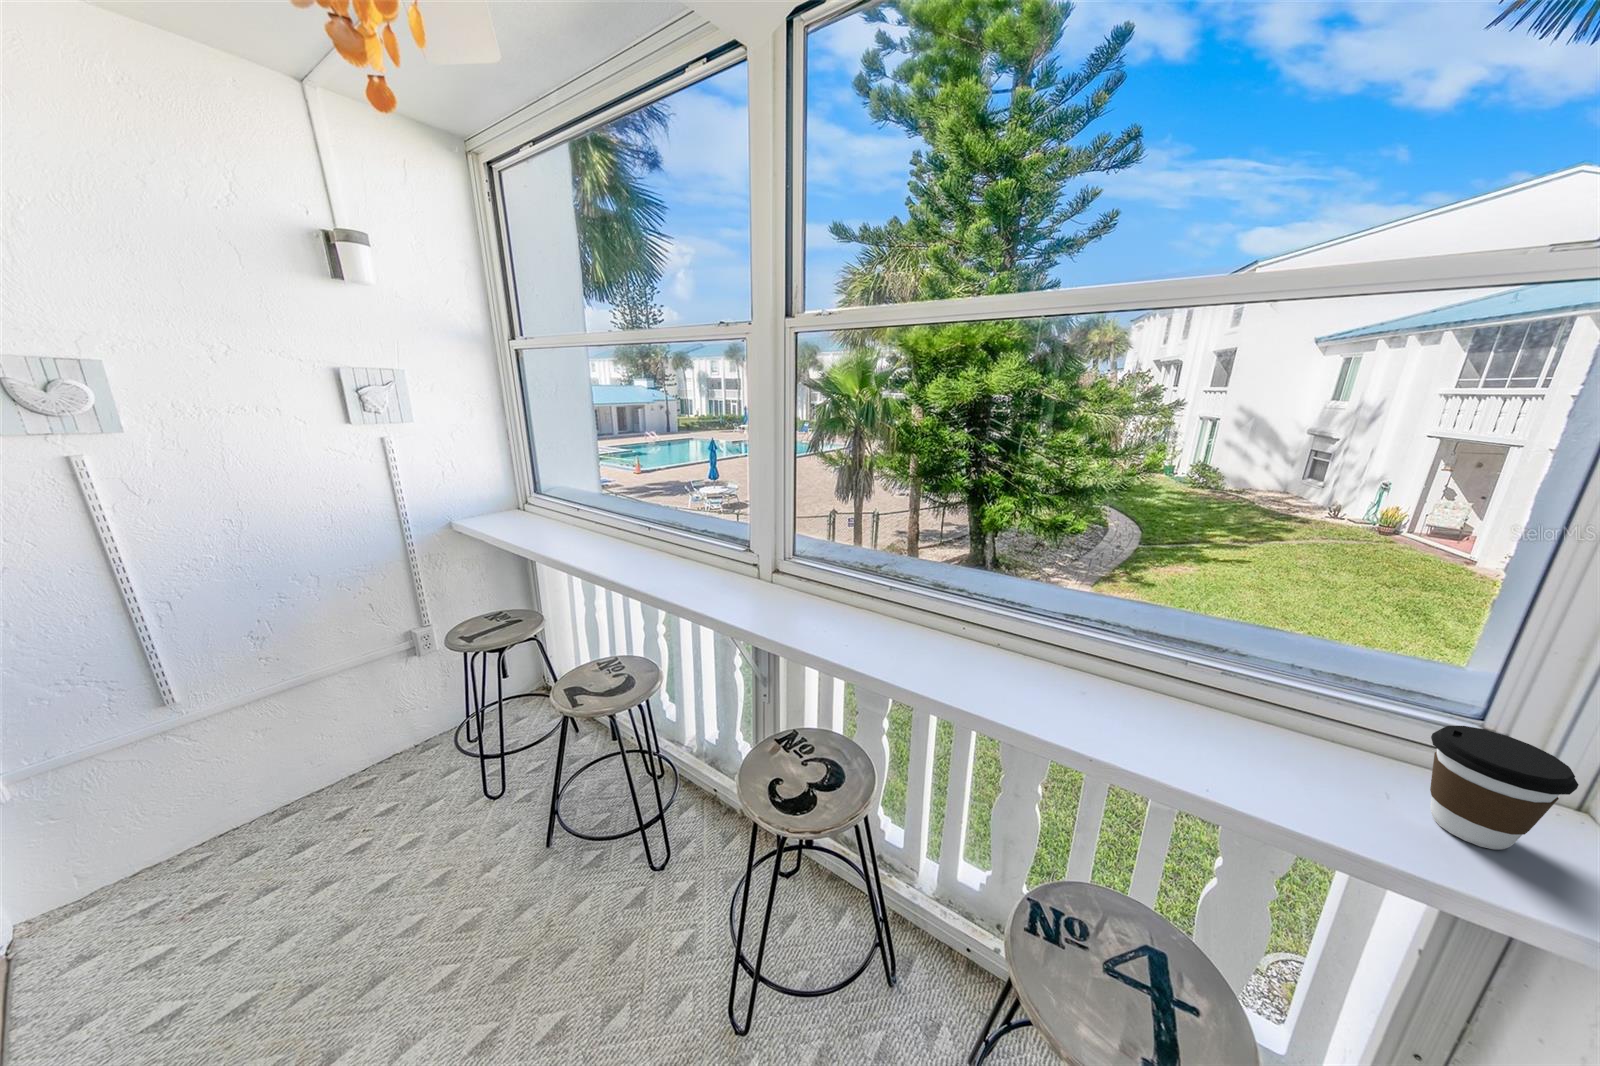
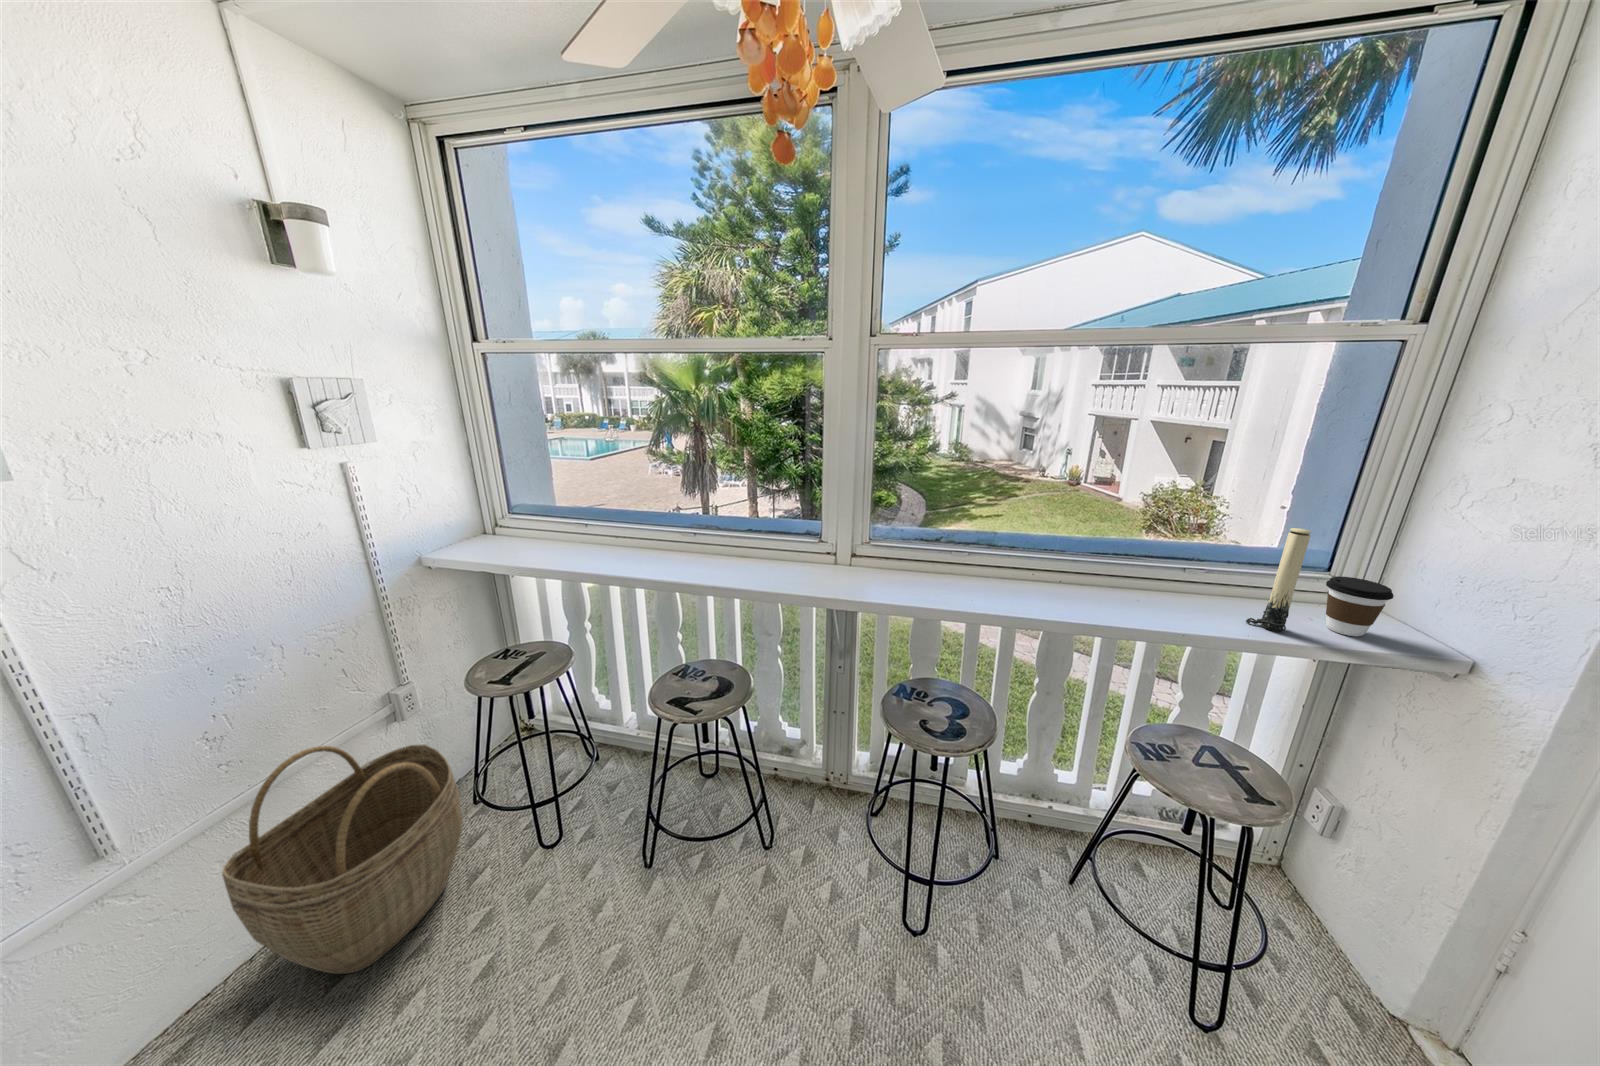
candle: none [1260,621,1374,796] -> present [1246,528,1311,631]
woven basket: none [228,661,427,851] -> present [222,745,462,974]

